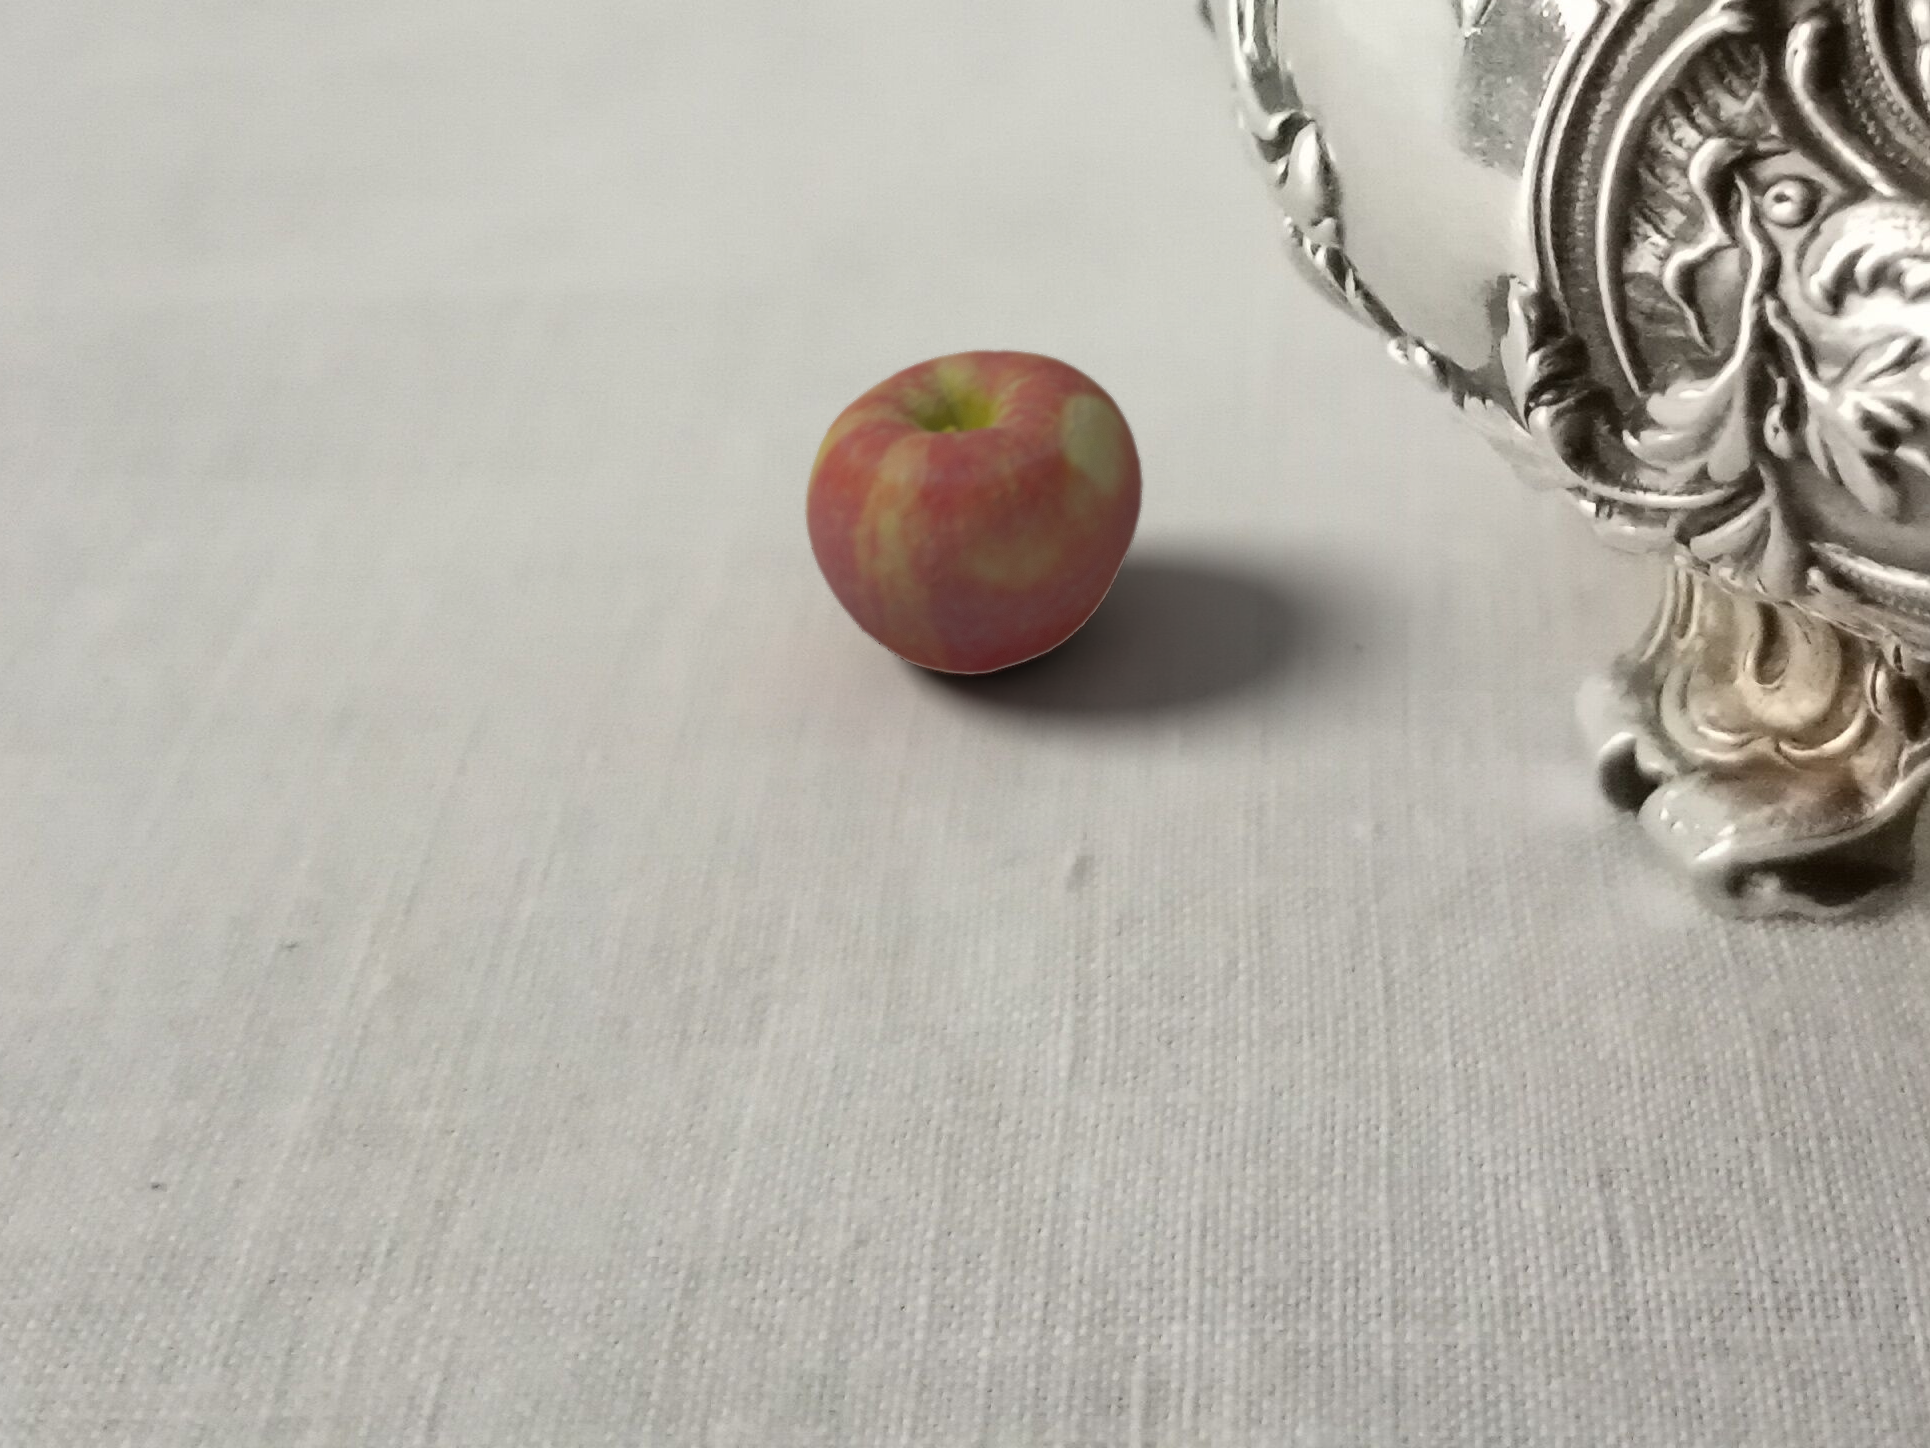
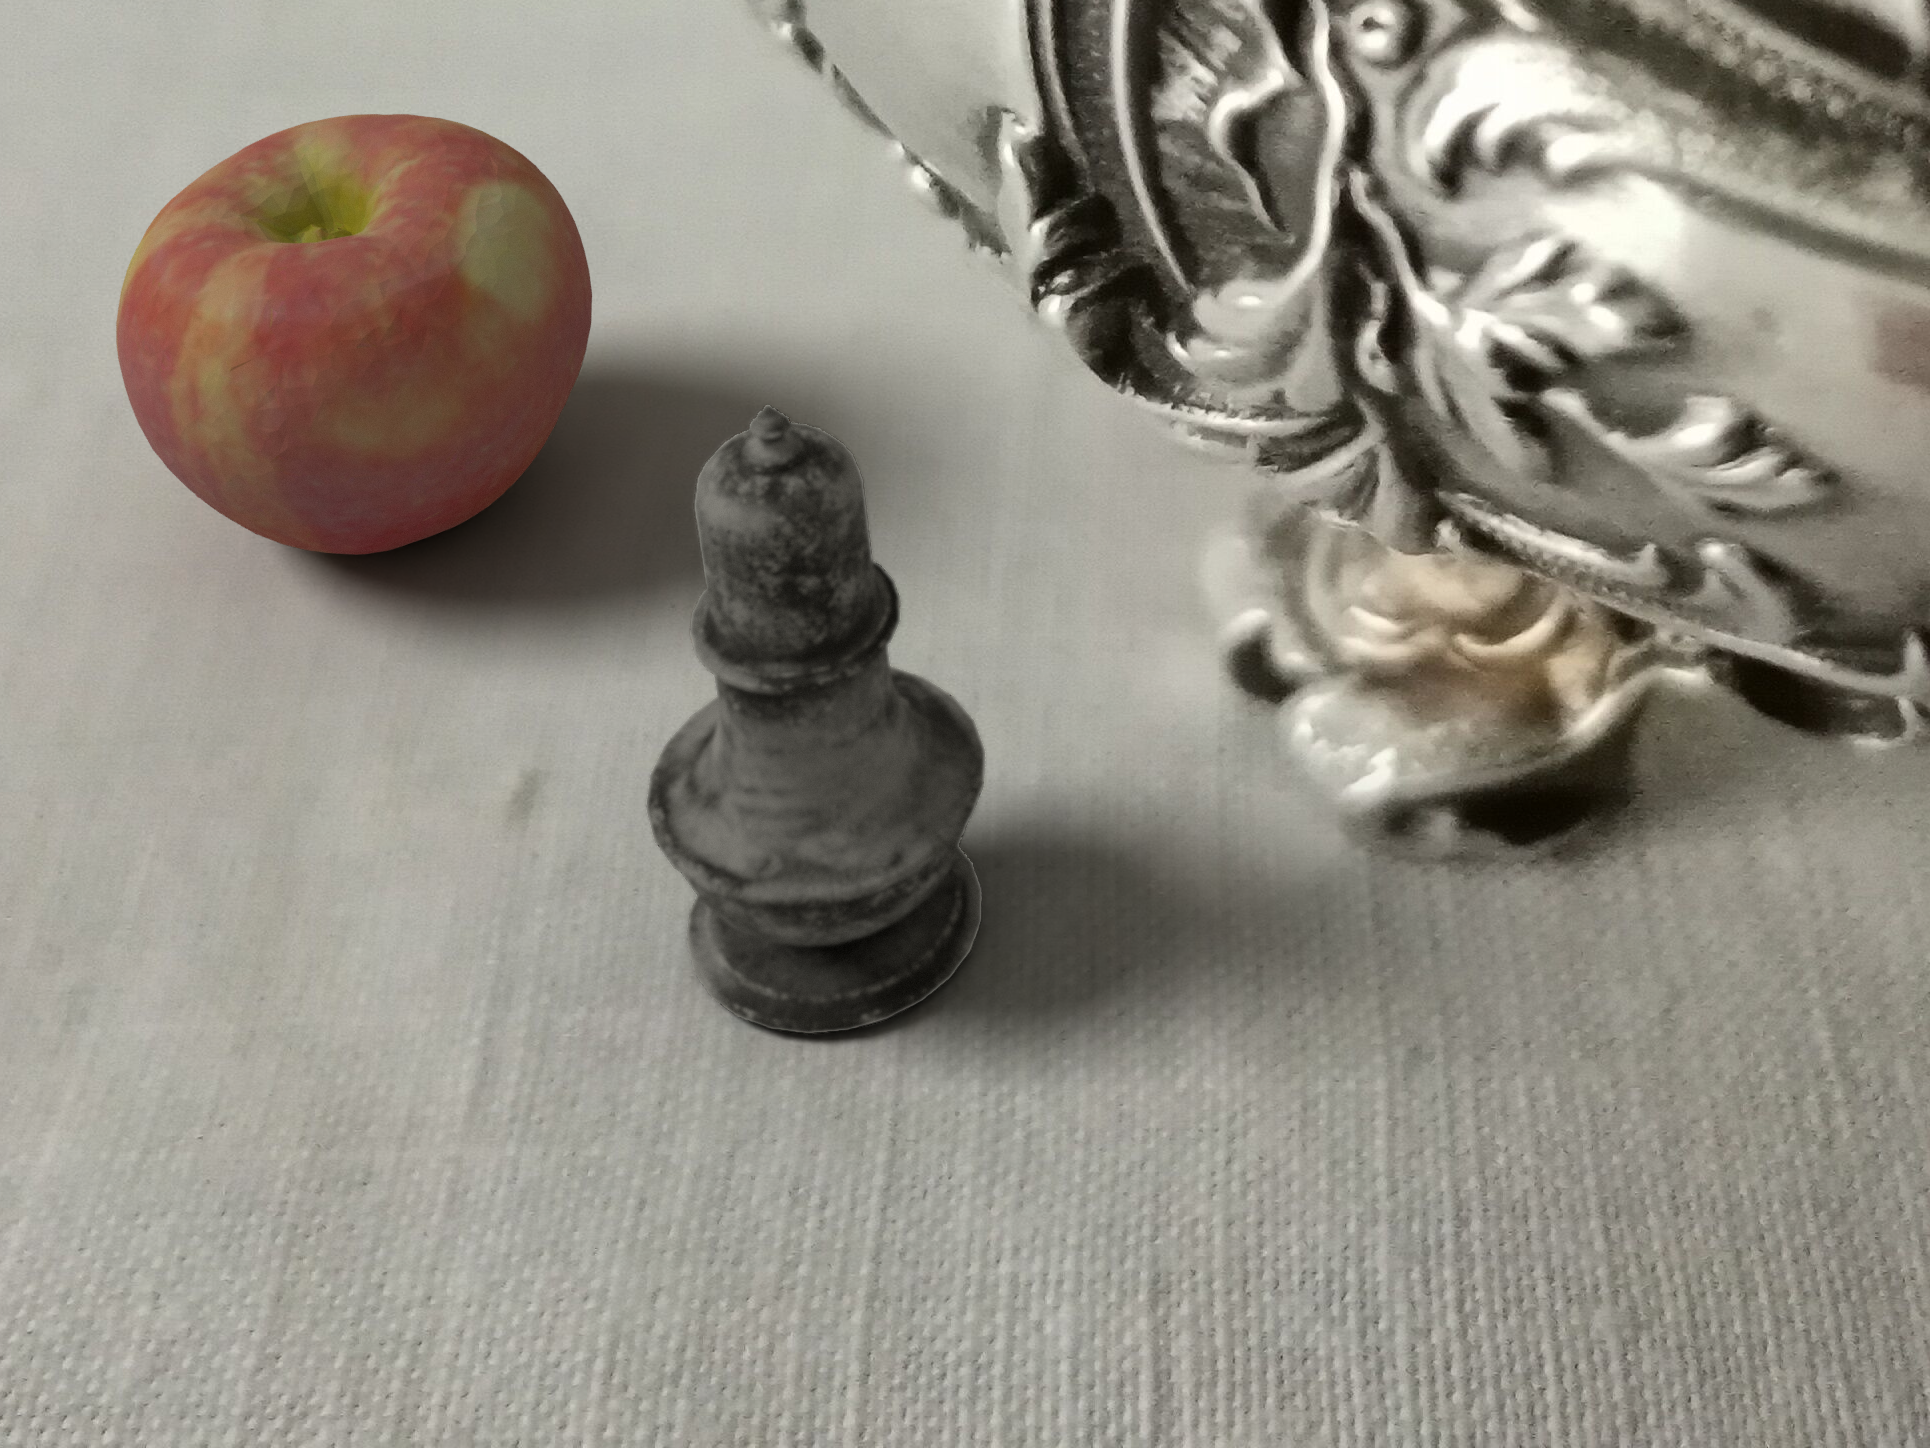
salt shaker: none [1217,504,1458,991] -> present [647,405,985,1034]

